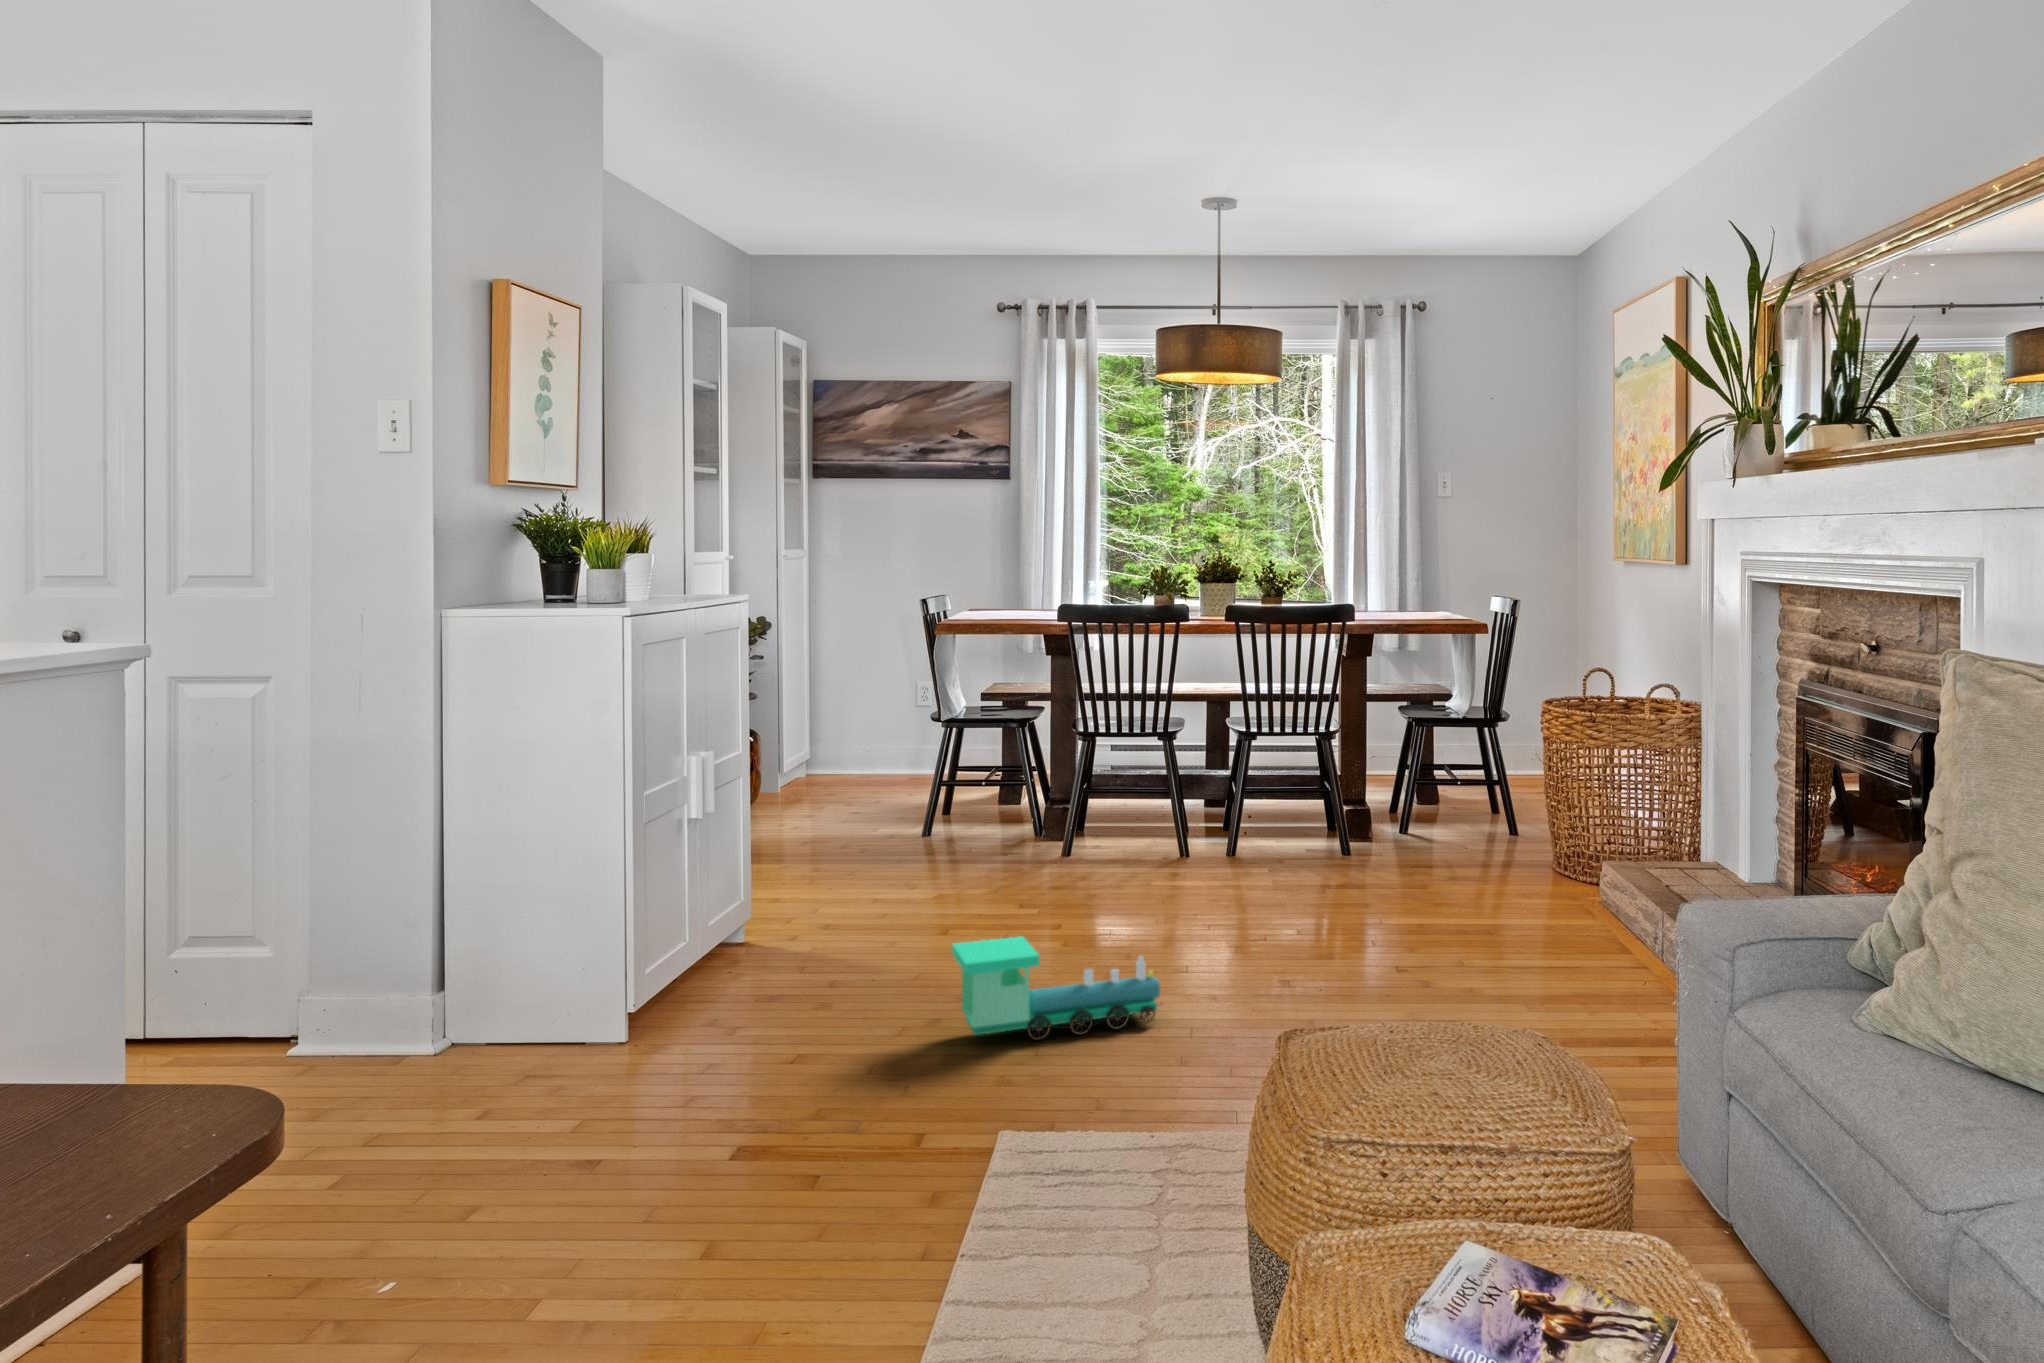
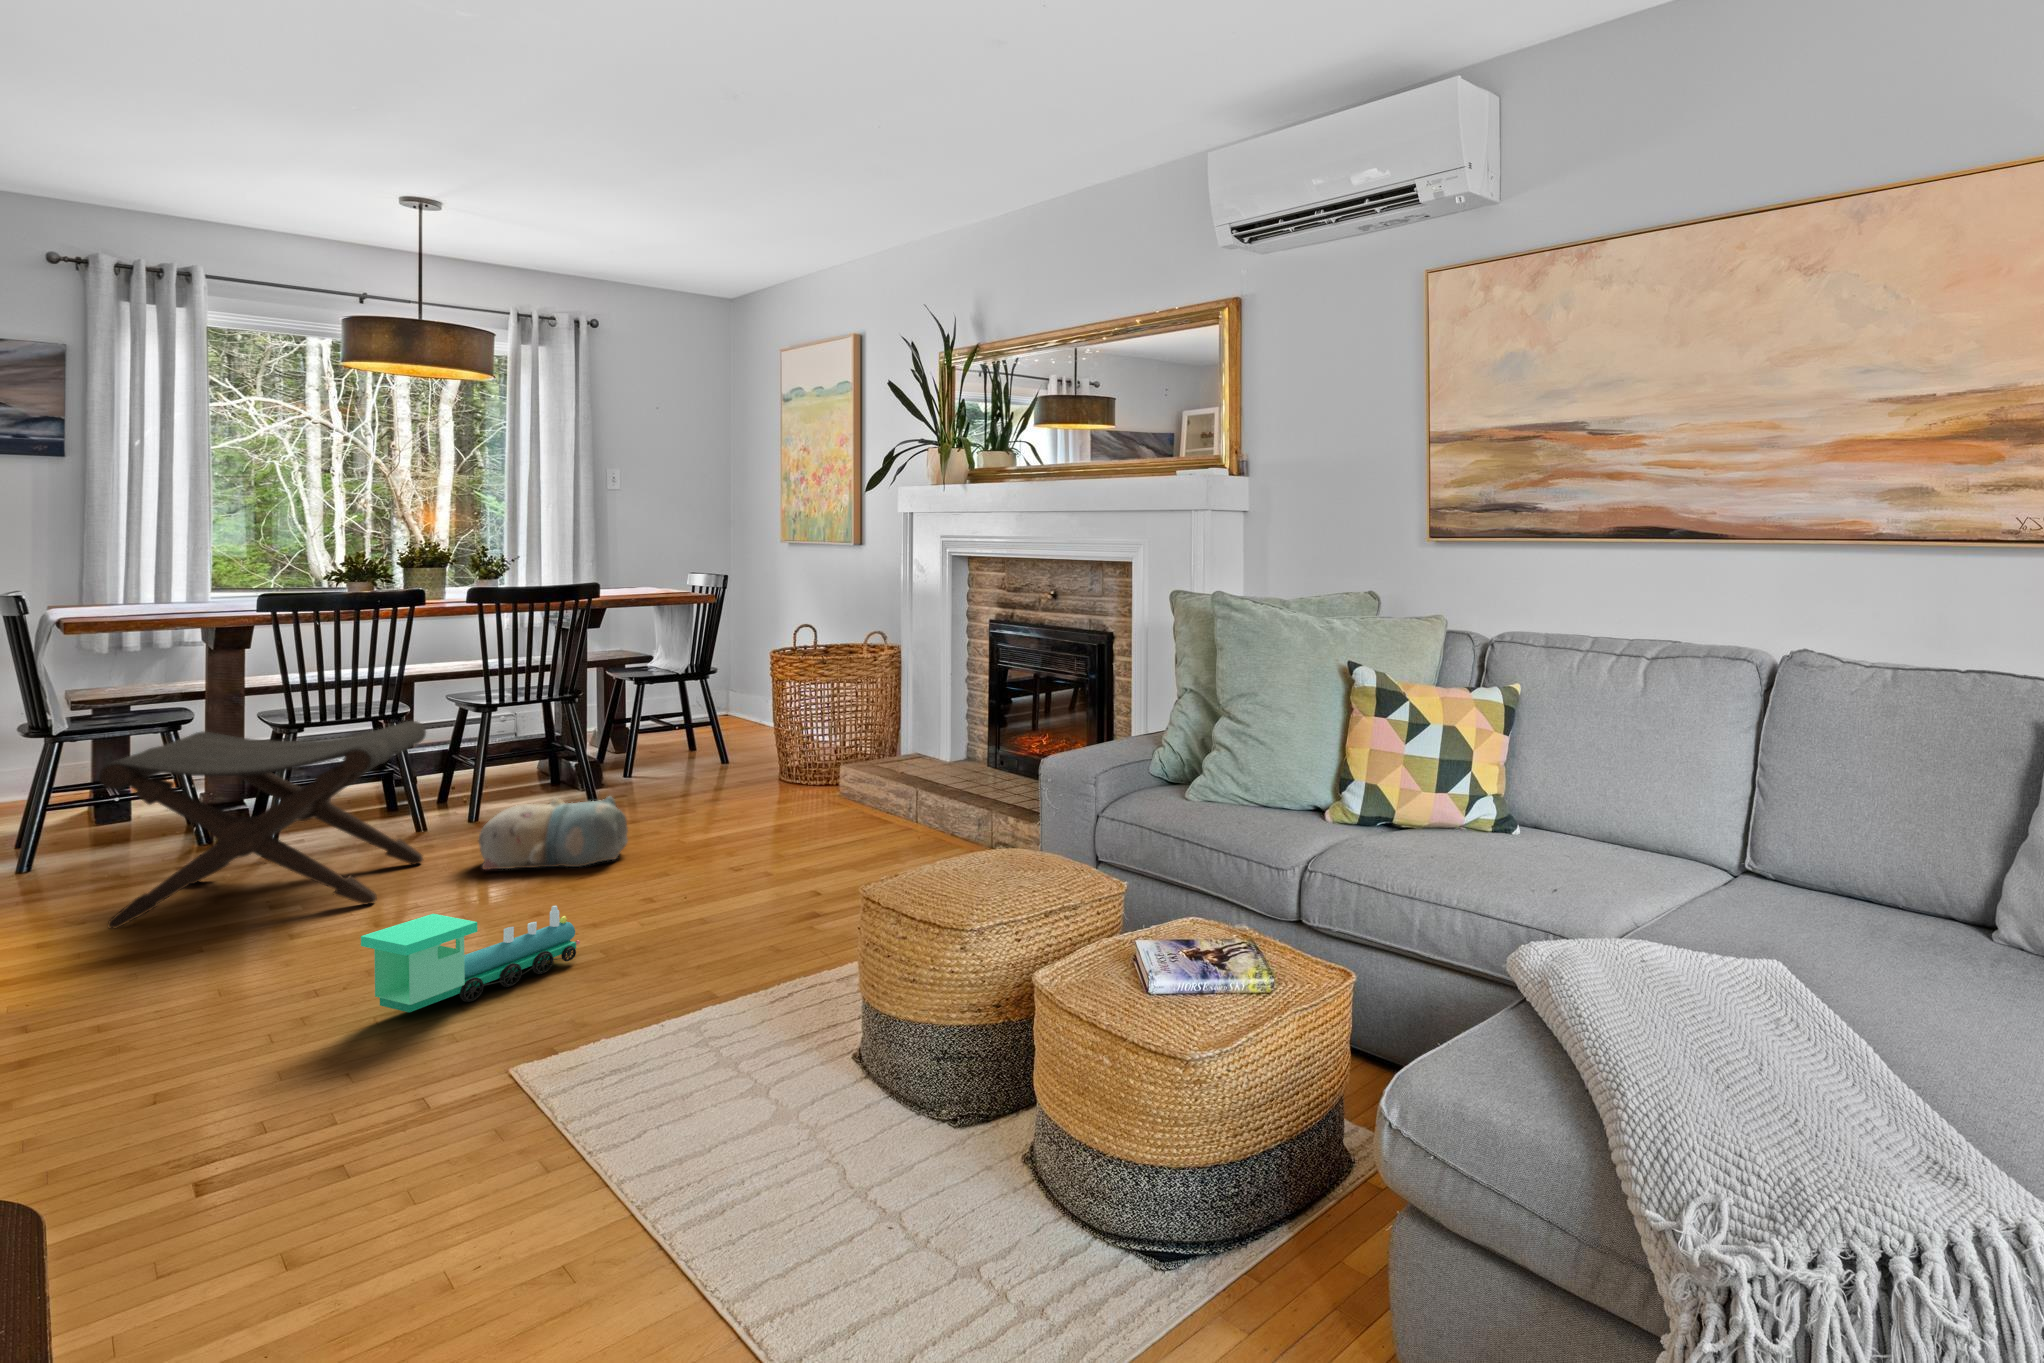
footstool: none [905,721,1157,912] -> present [99,721,426,929]
plush toy: none [1182,835,1320,917] -> present [479,796,628,869]

